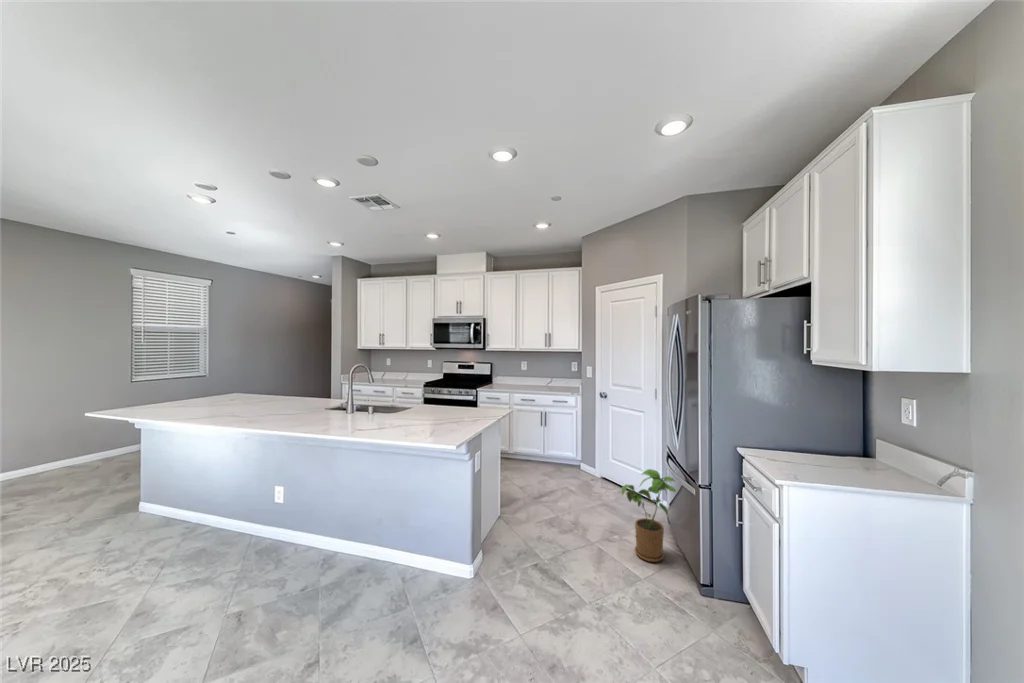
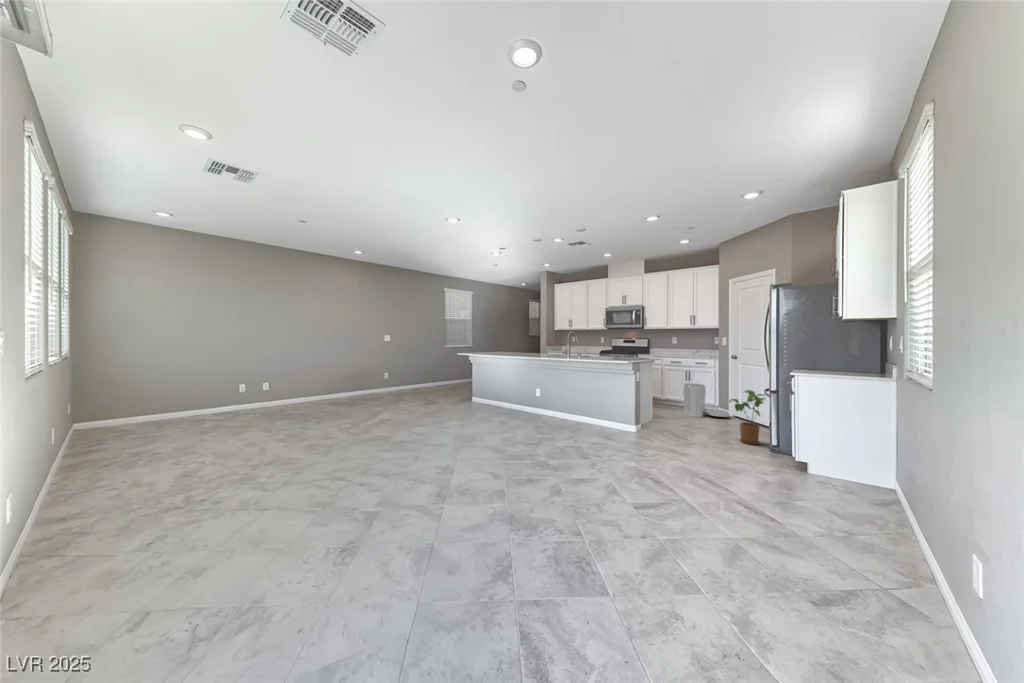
trash can: none [540,434,600,488] -> present [683,383,730,417]

